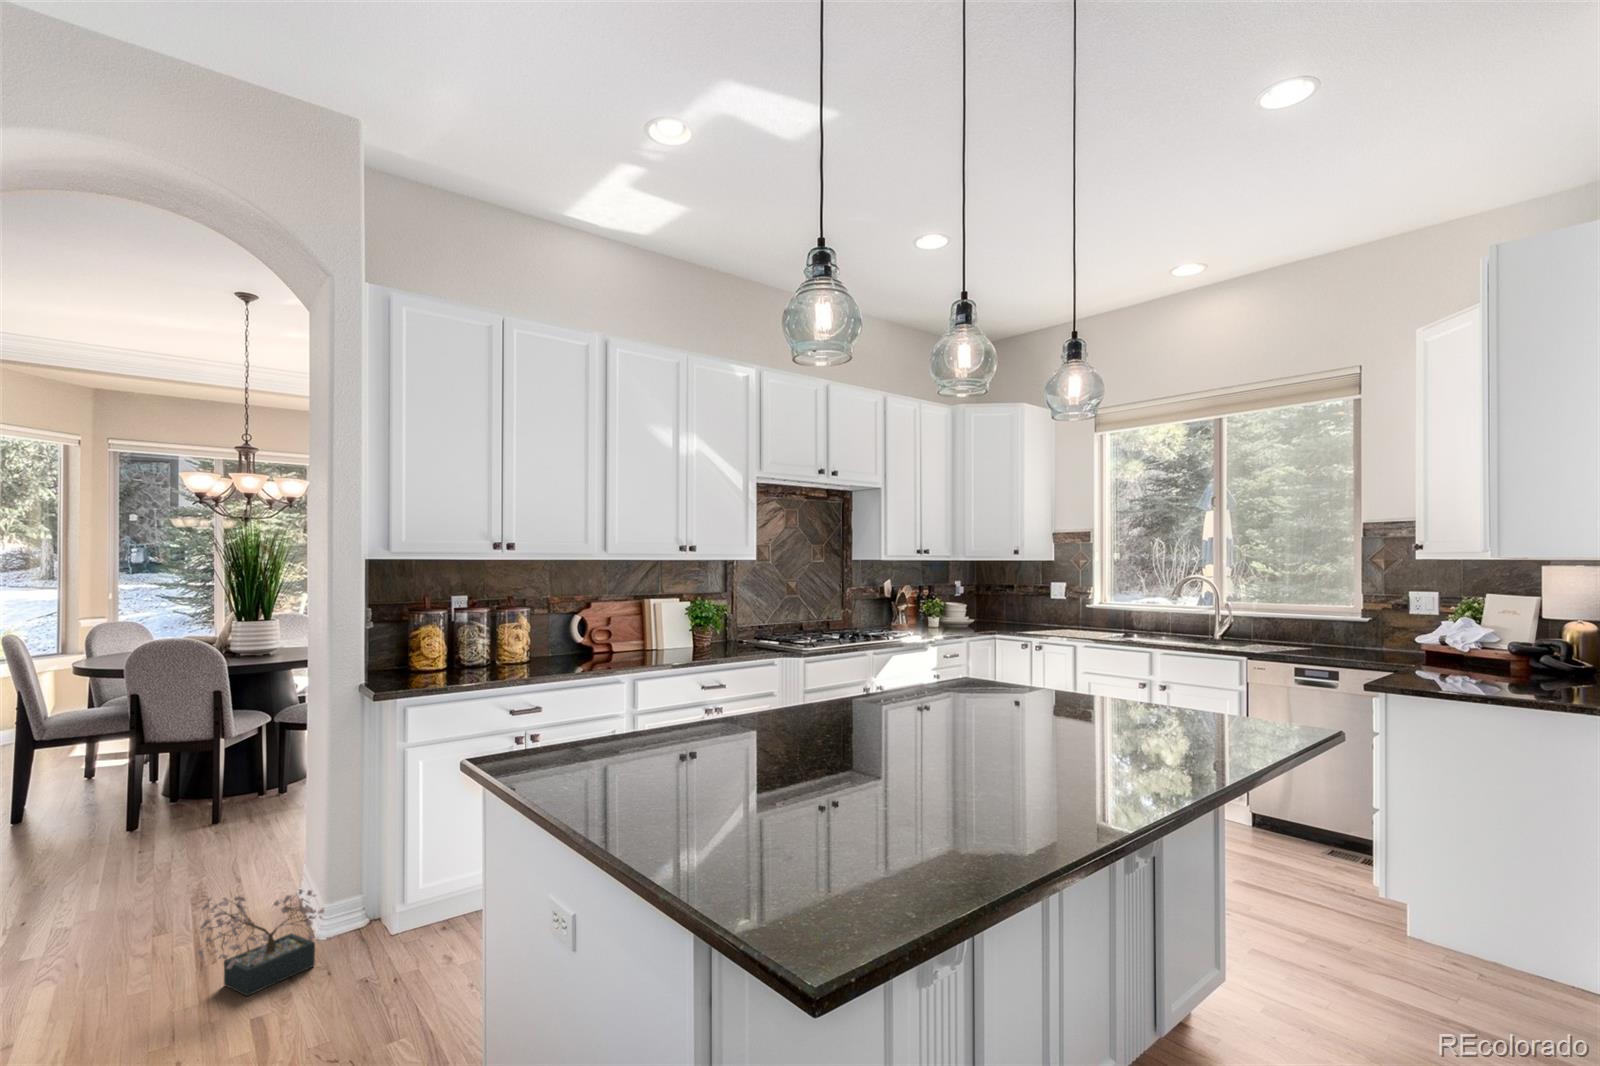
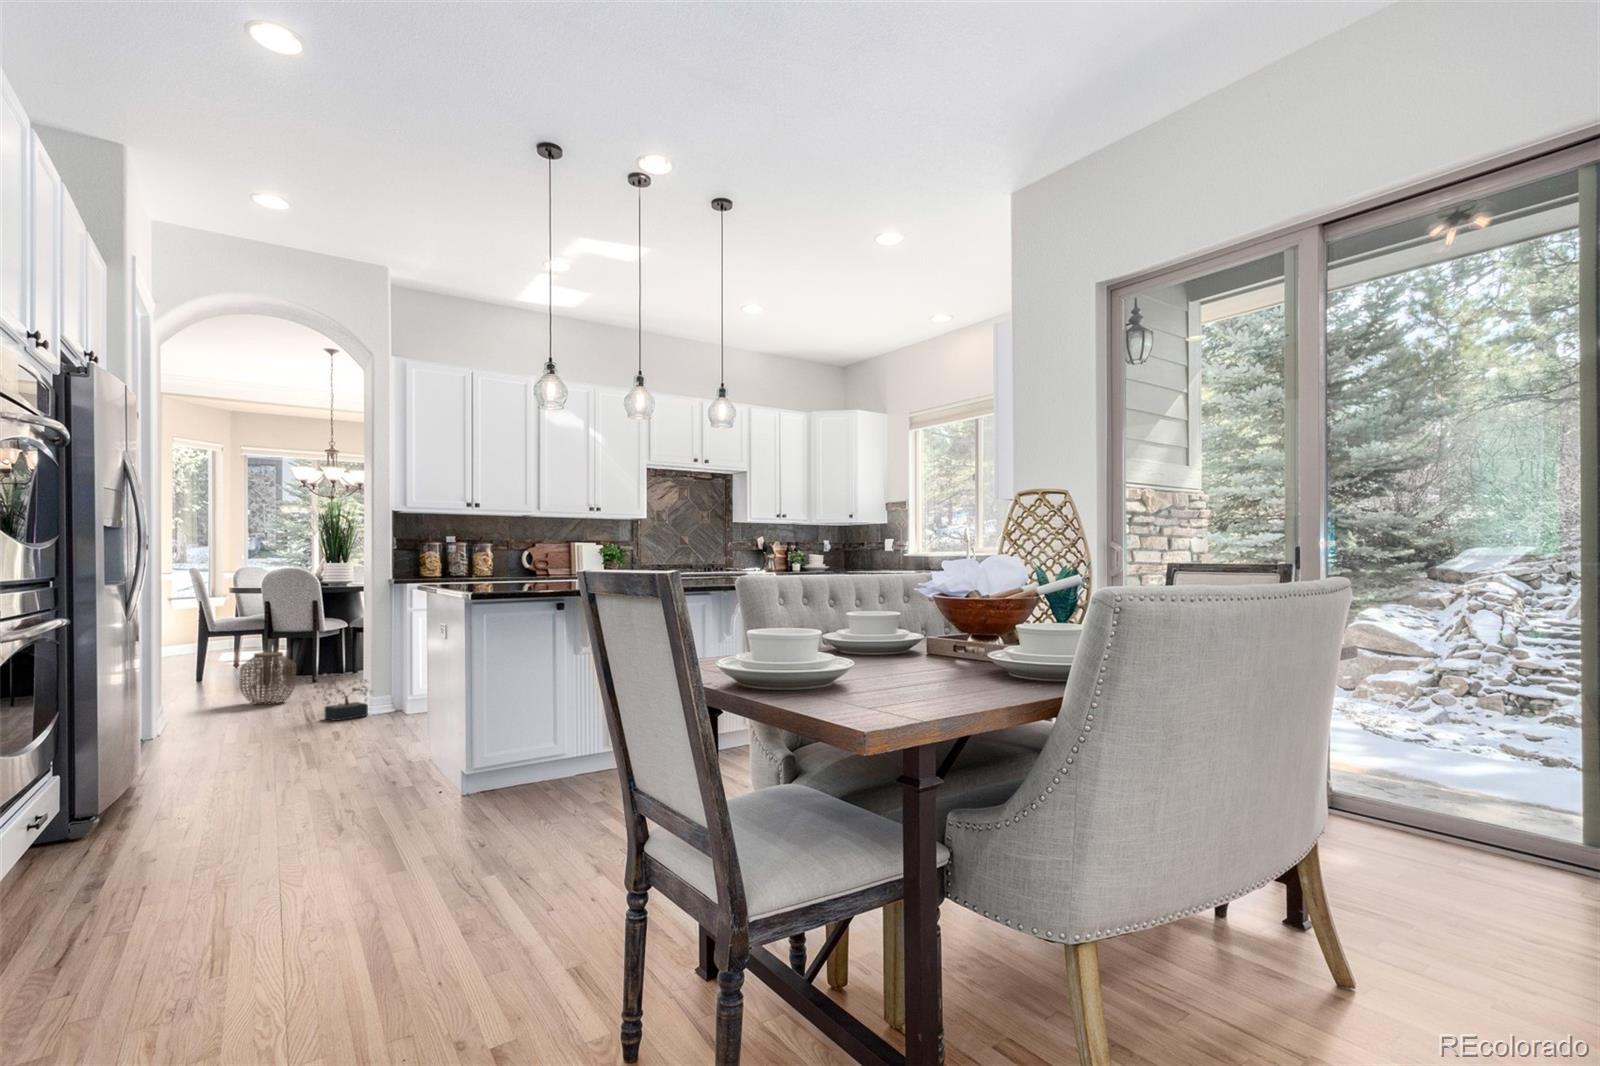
woven basket: none [57,810,174,919] -> present [240,652,296,705]

